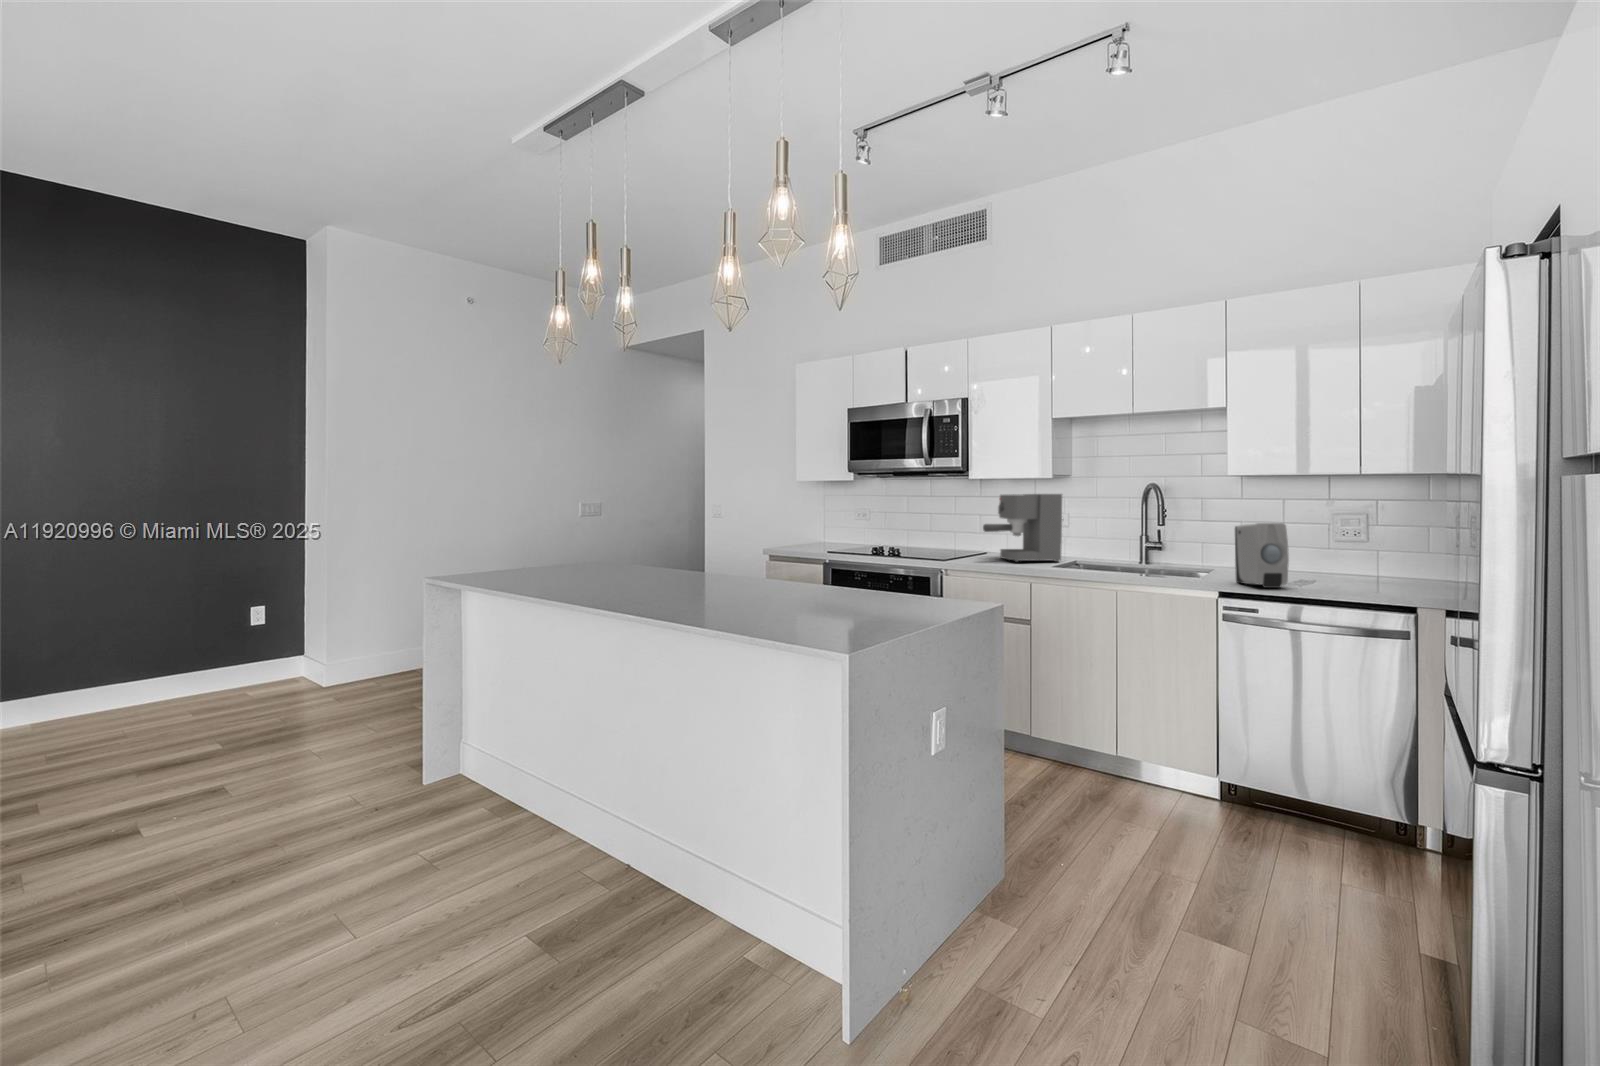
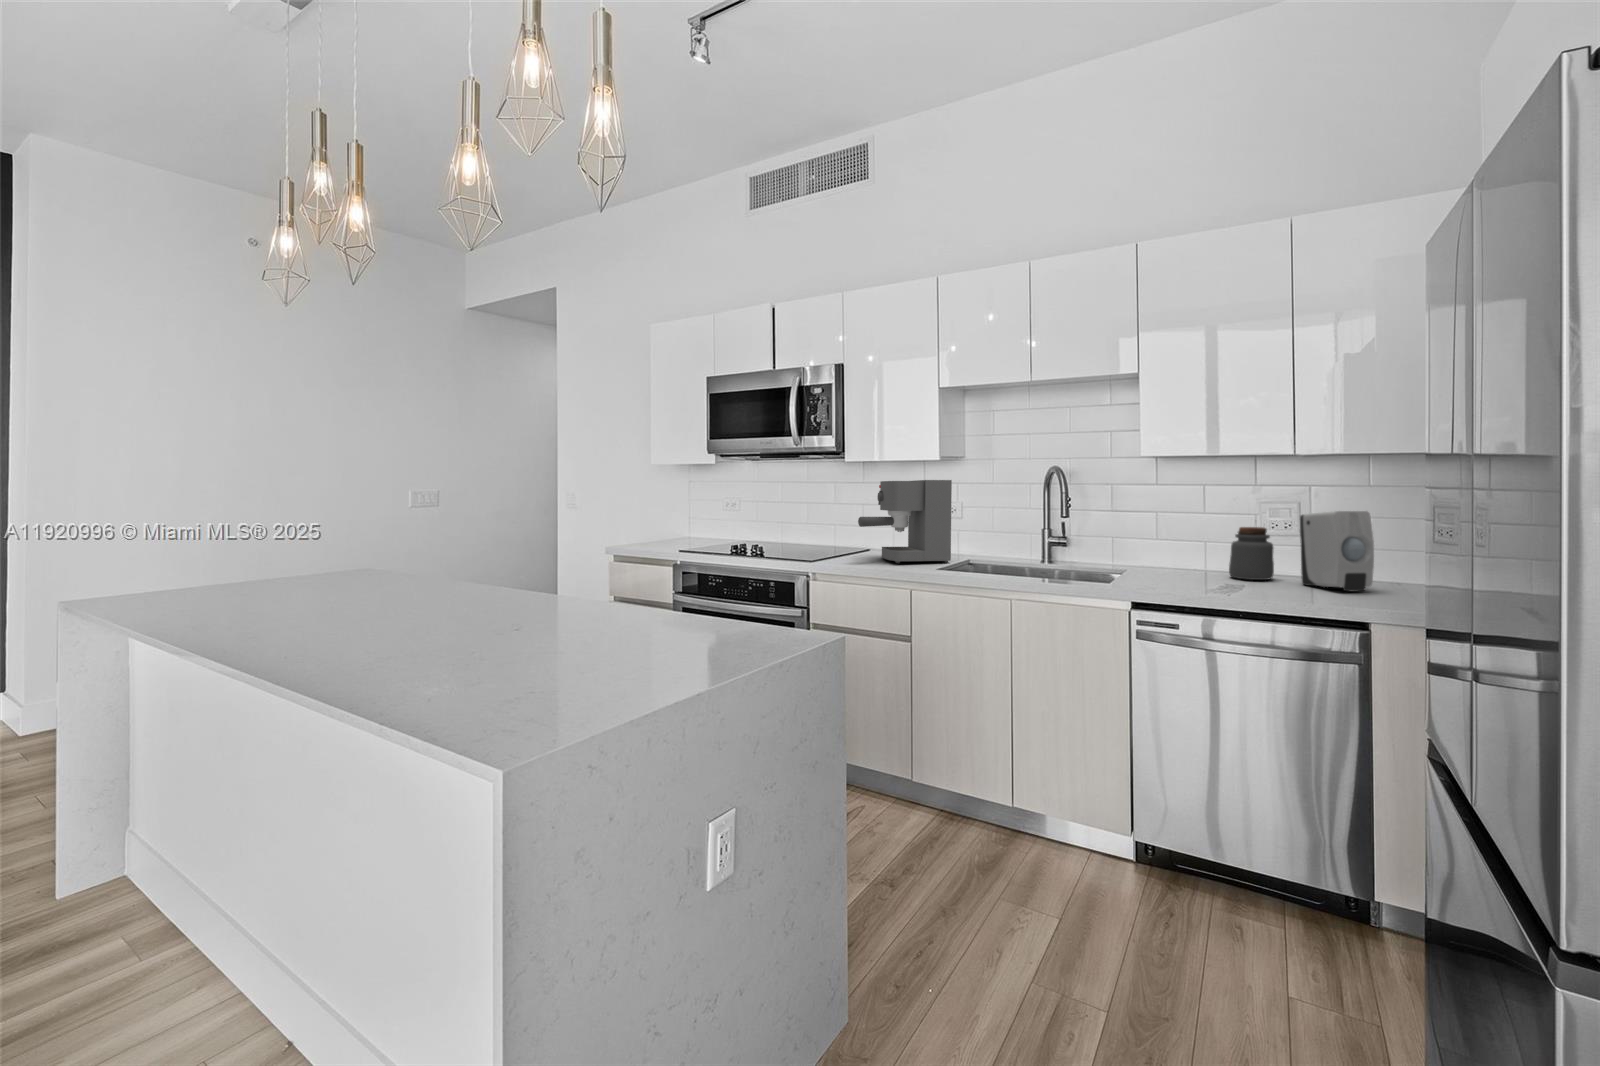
soap dispenser: present [1235,523,1289,588] -> present [1300,511,1374,591]
jar: none [1302,533,1341,576] -> present [1229,527,1274,580]

